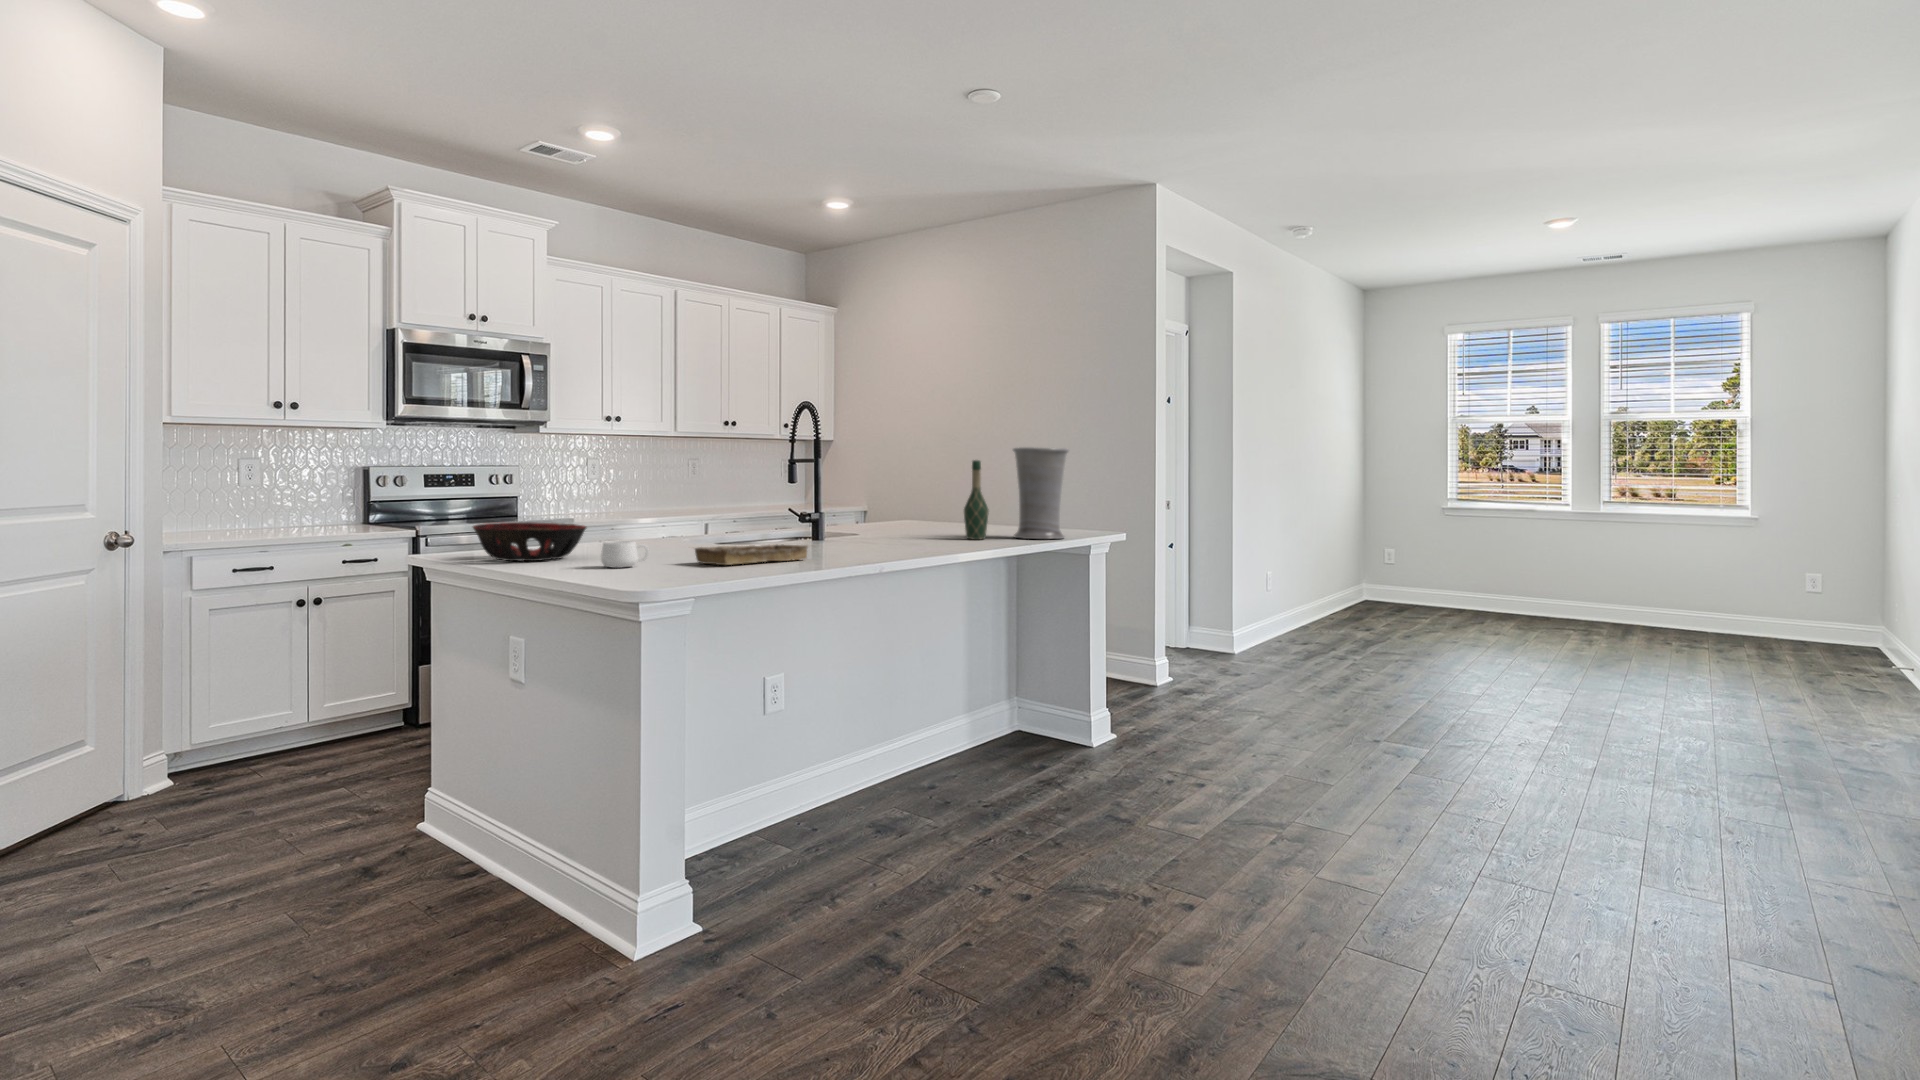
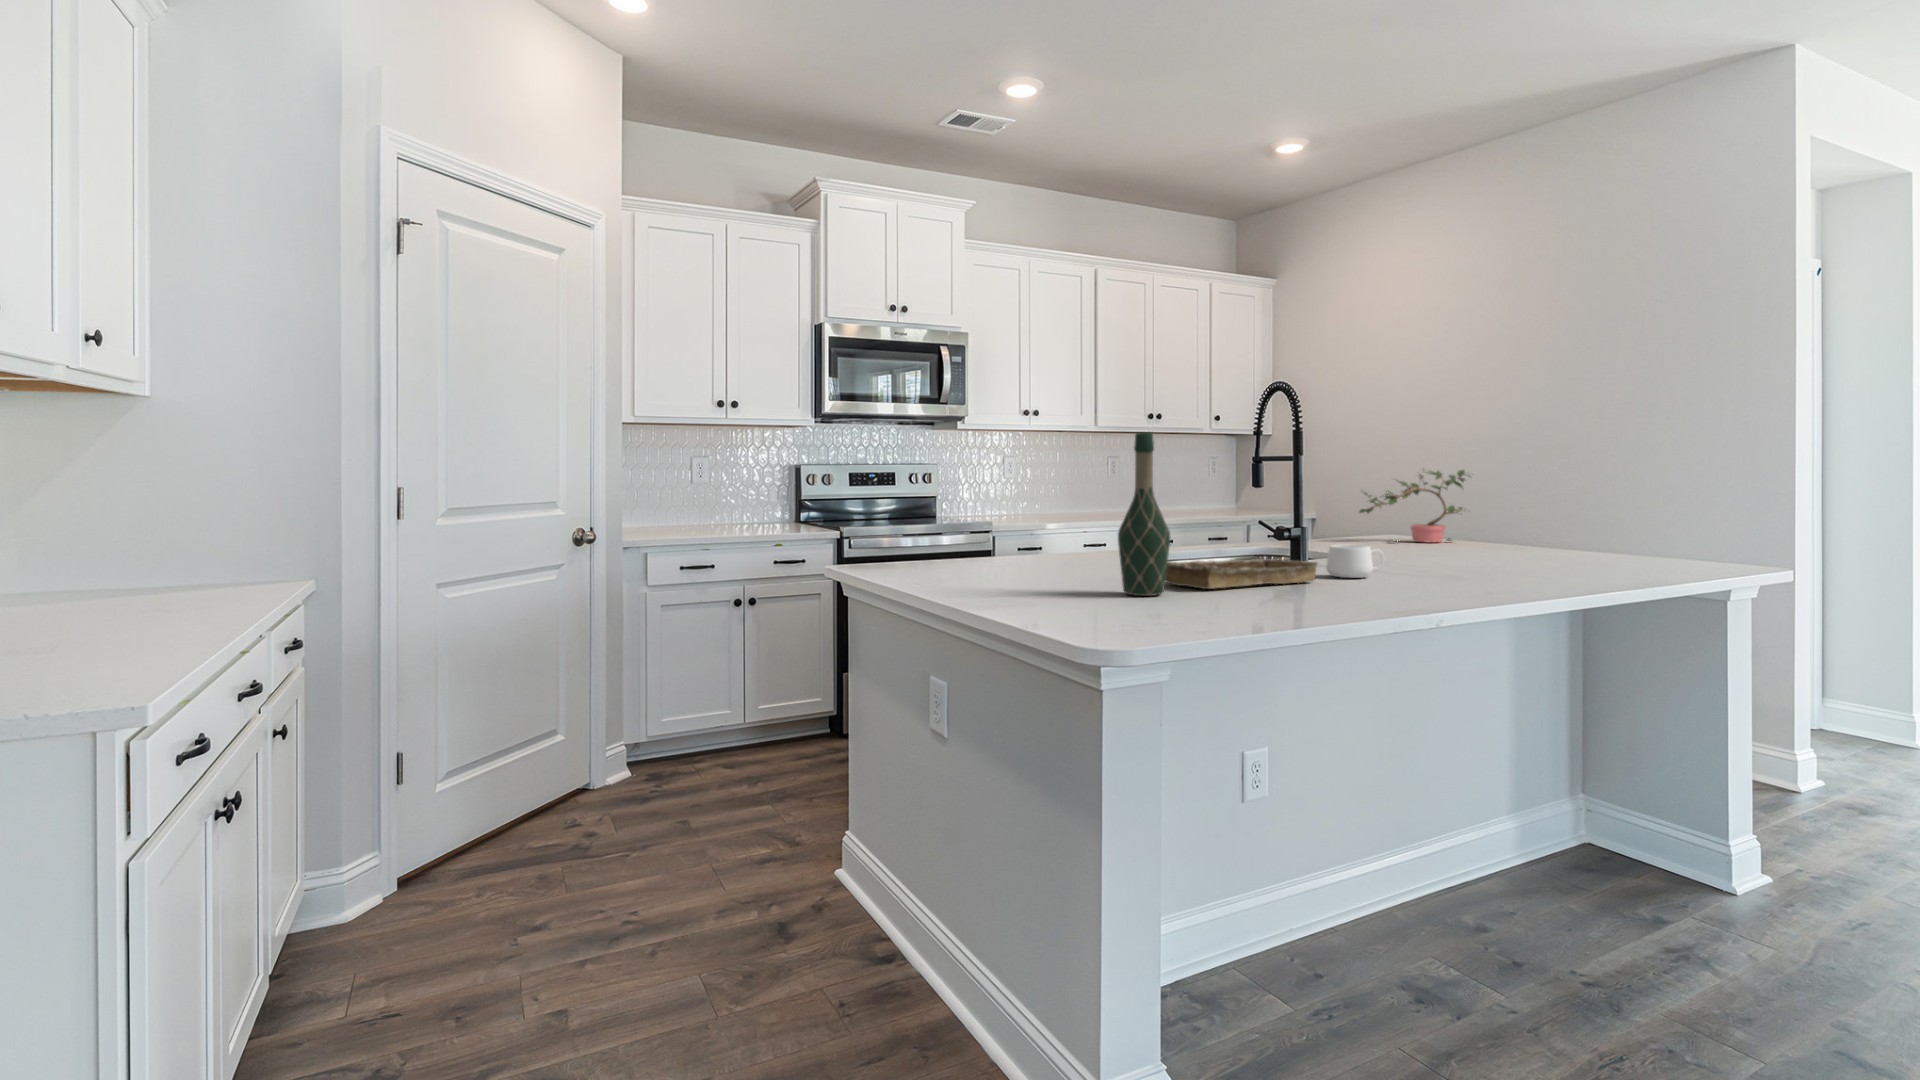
vase: present [1013,447,1069,539] -> none [1580,420,1681,554]
wine bottle: present [964,460,989,540] -> present [1118,432,1170,596]
potted plant: none [873,477,956,535] -> present [1360,470,1470,543]
decorative bowl: present [473,522,586,561] -> none [893,526,1022,574]
mug: present [601,541,649,568] -> present [1326,545,1384,578]

